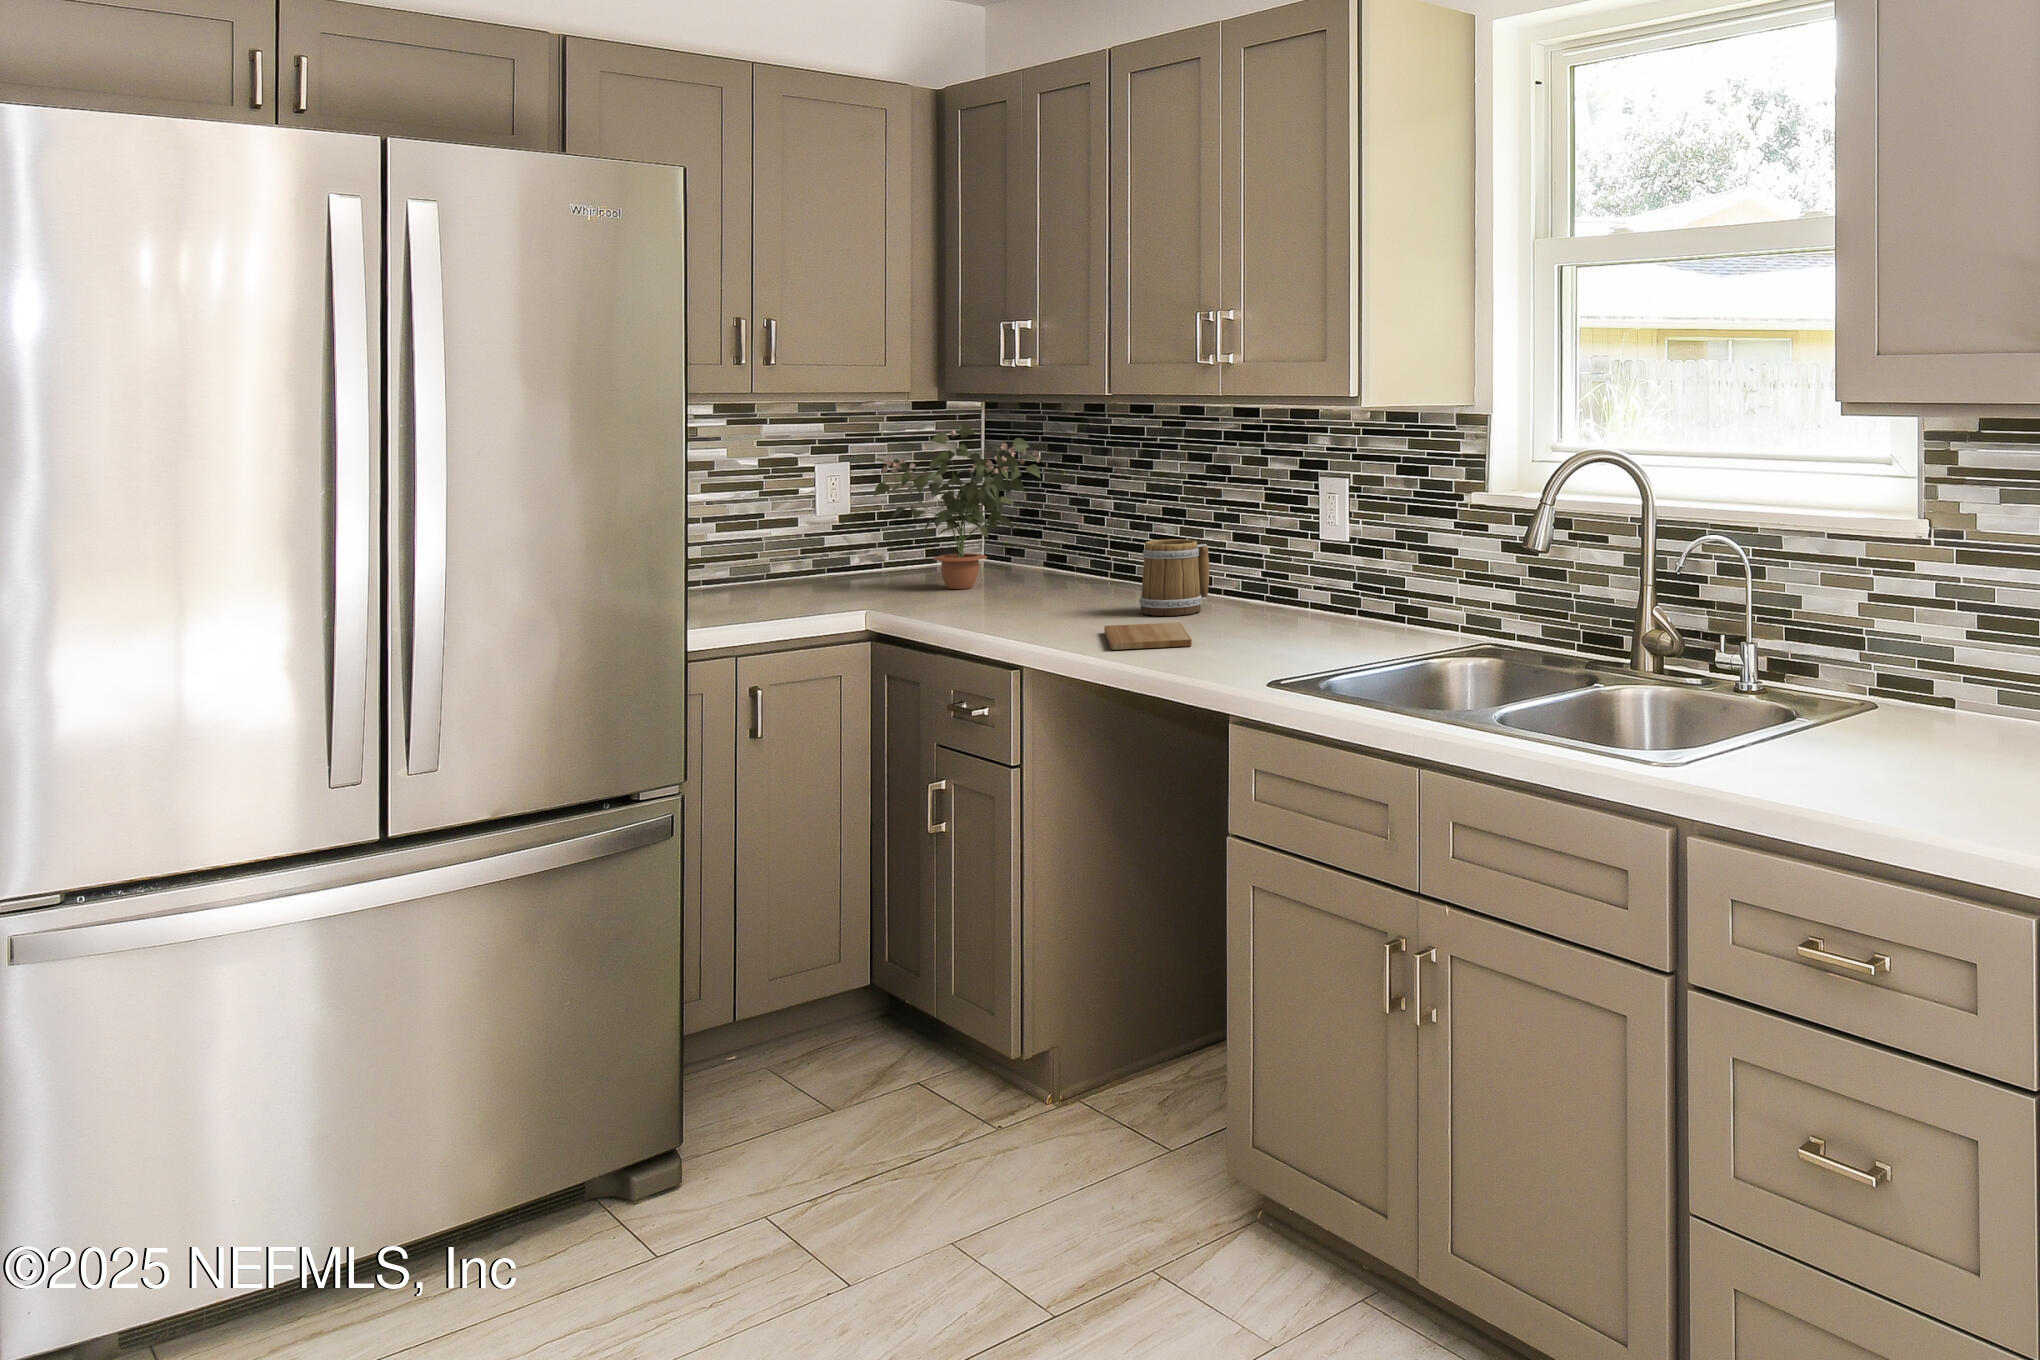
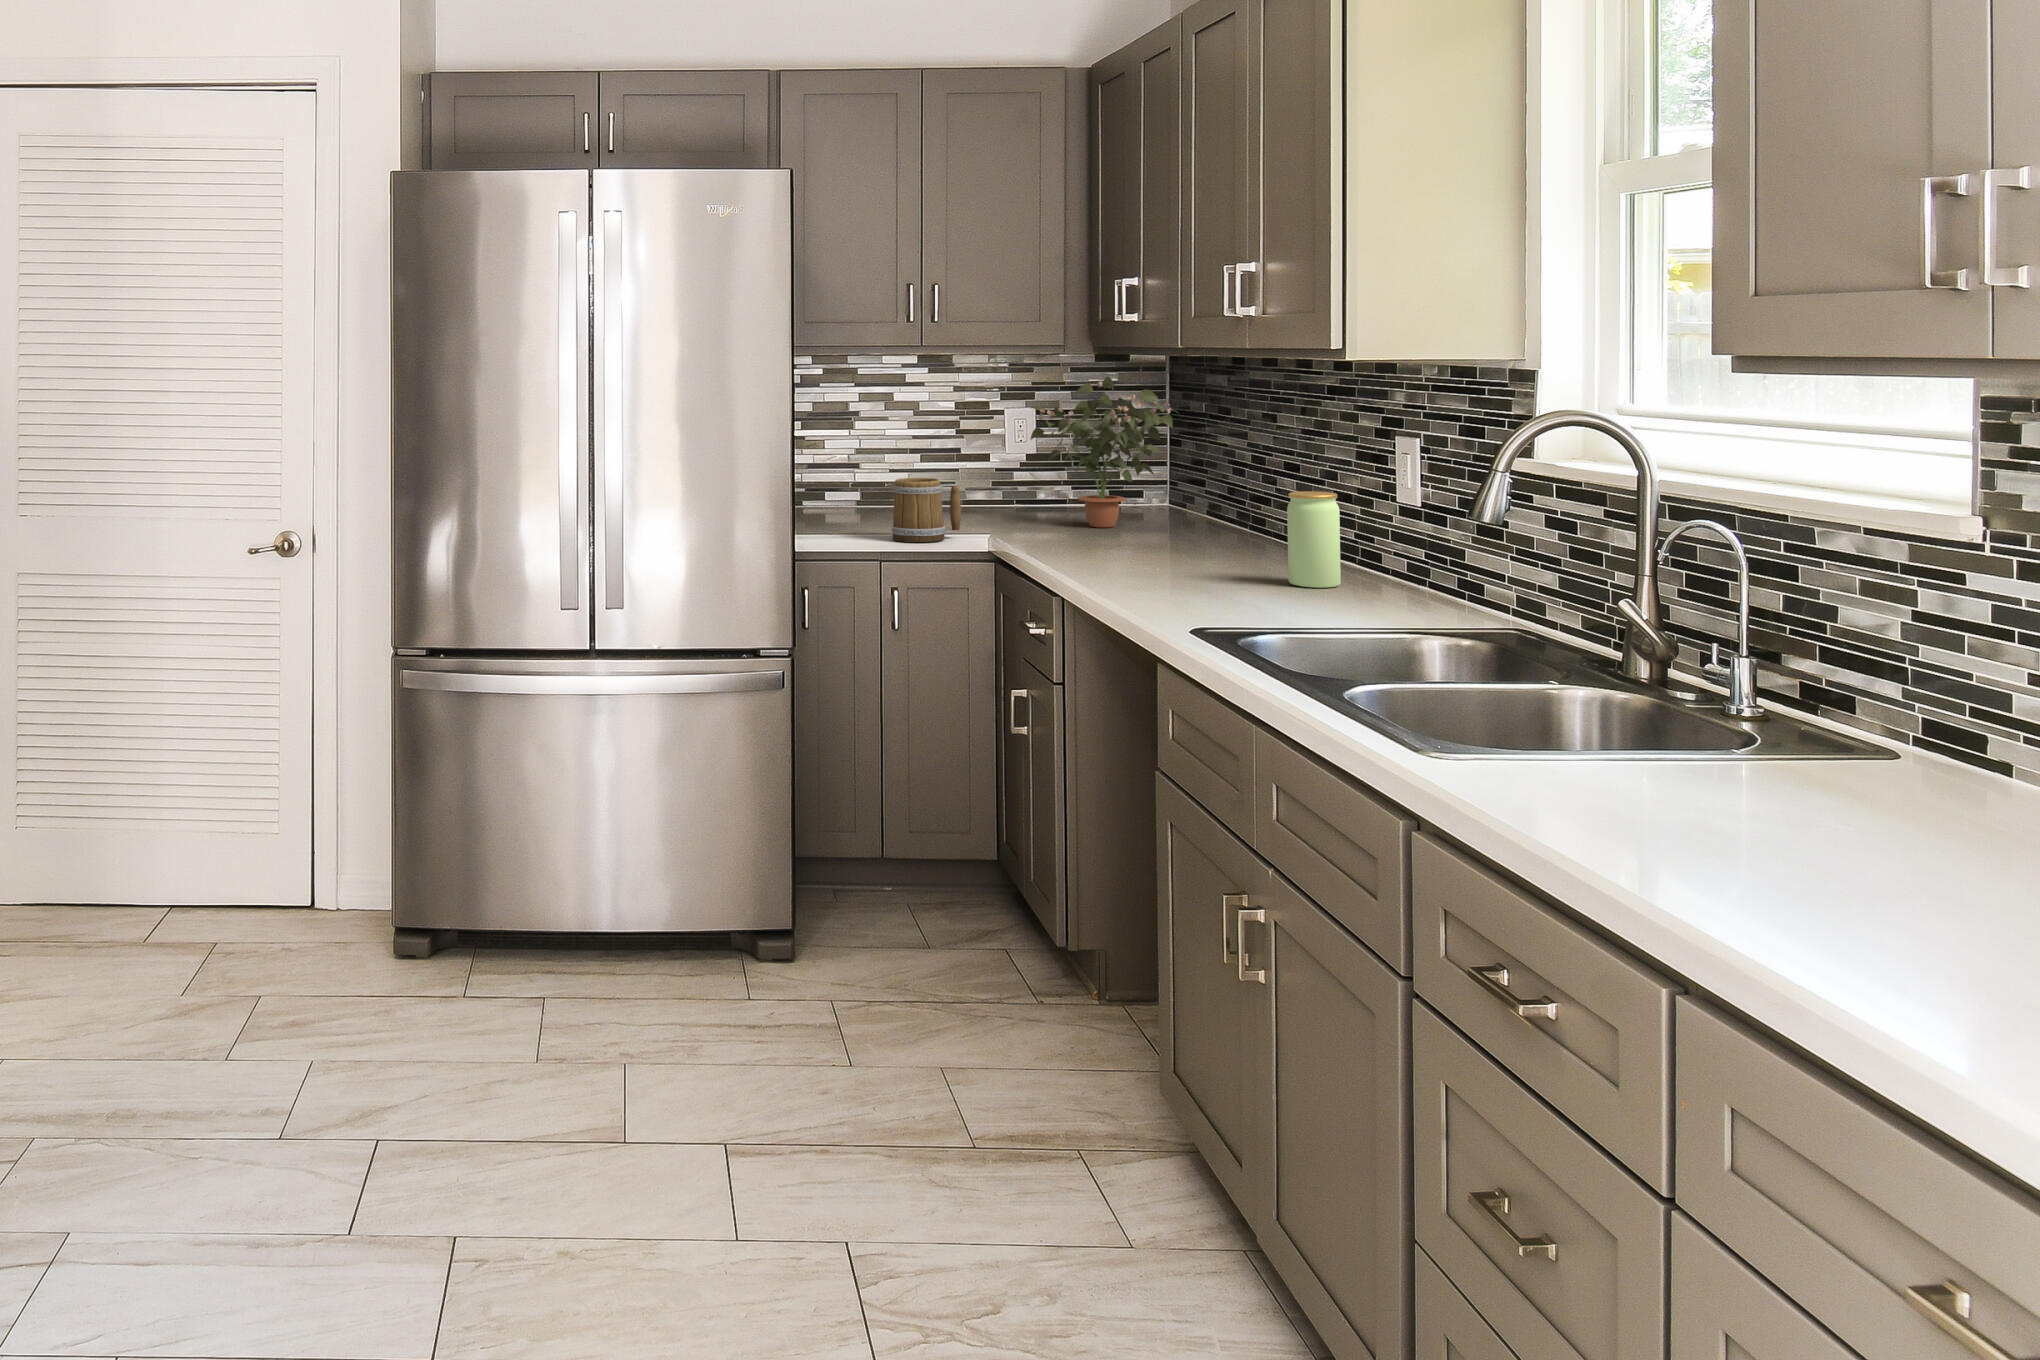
jar: none [1244,534,1290,628] -> present [1287,491,1341,588]
mug: present [1139,539,1209,616] -> present [891,478,961,542]
cutting board: present [1104,623,1192,650] -> none [1121,568,1221,594]

